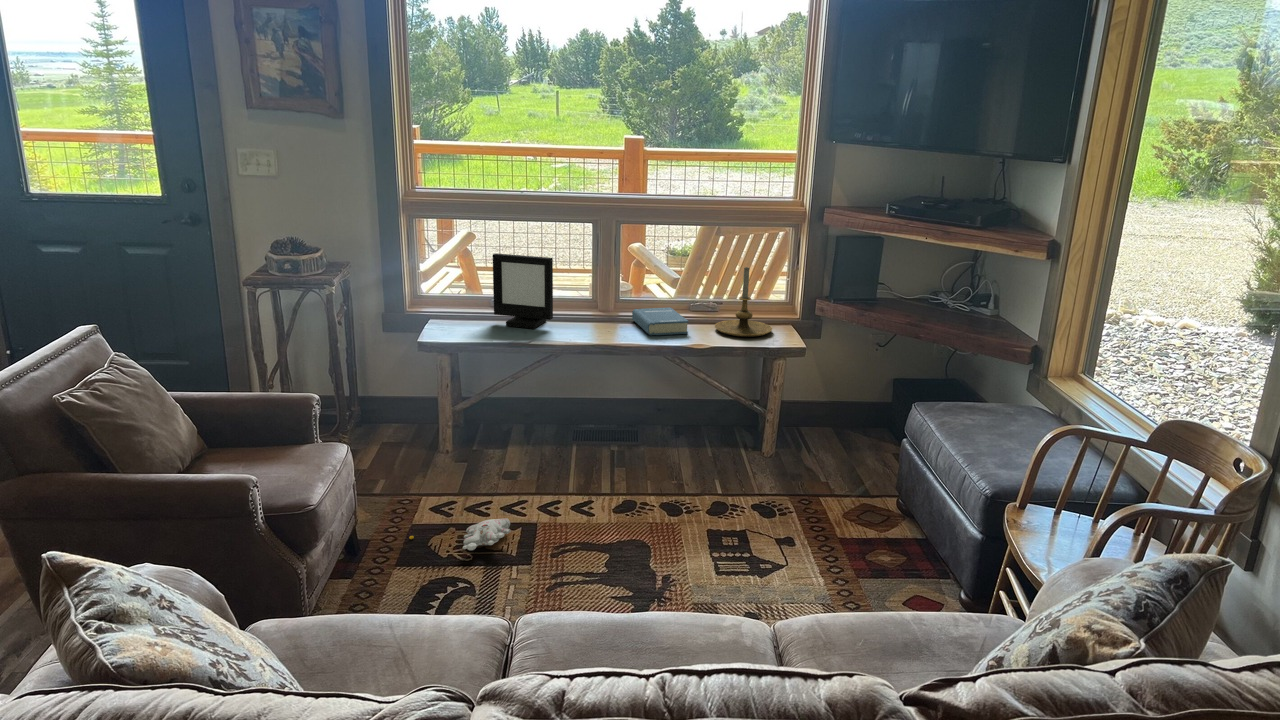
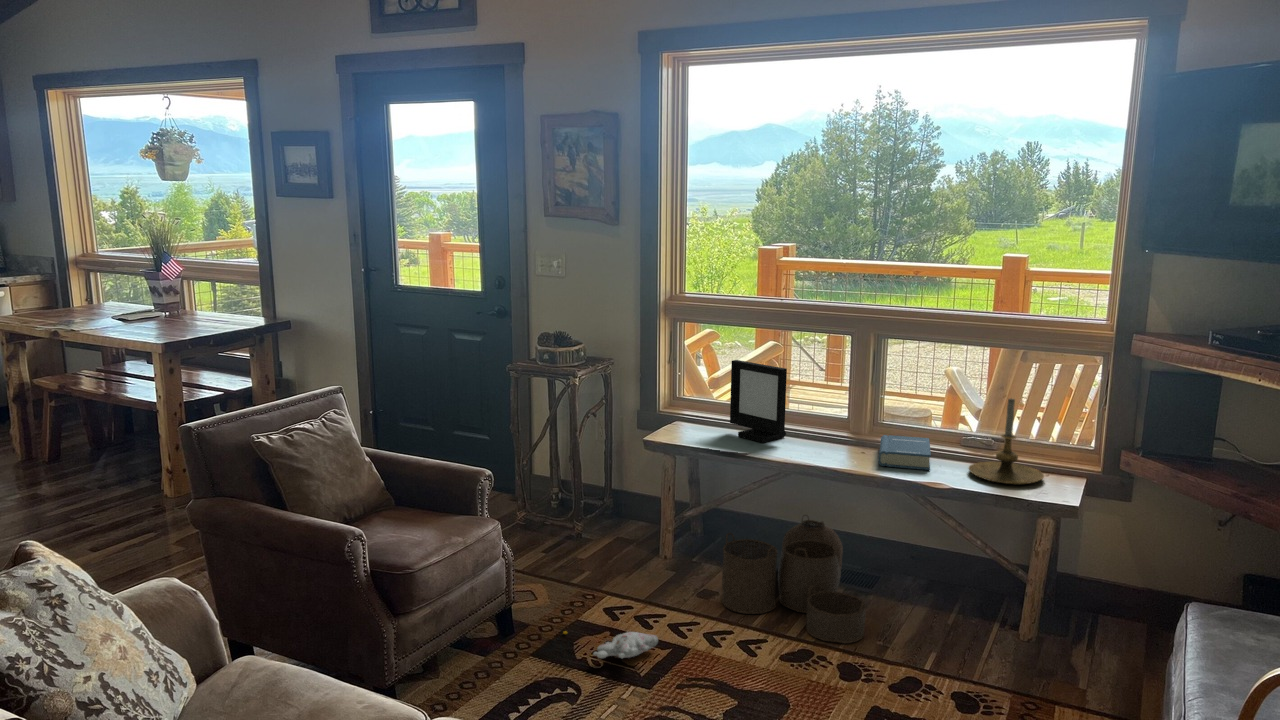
woven basket: none [526,388,664,490] -> present [722,515,866,643]

